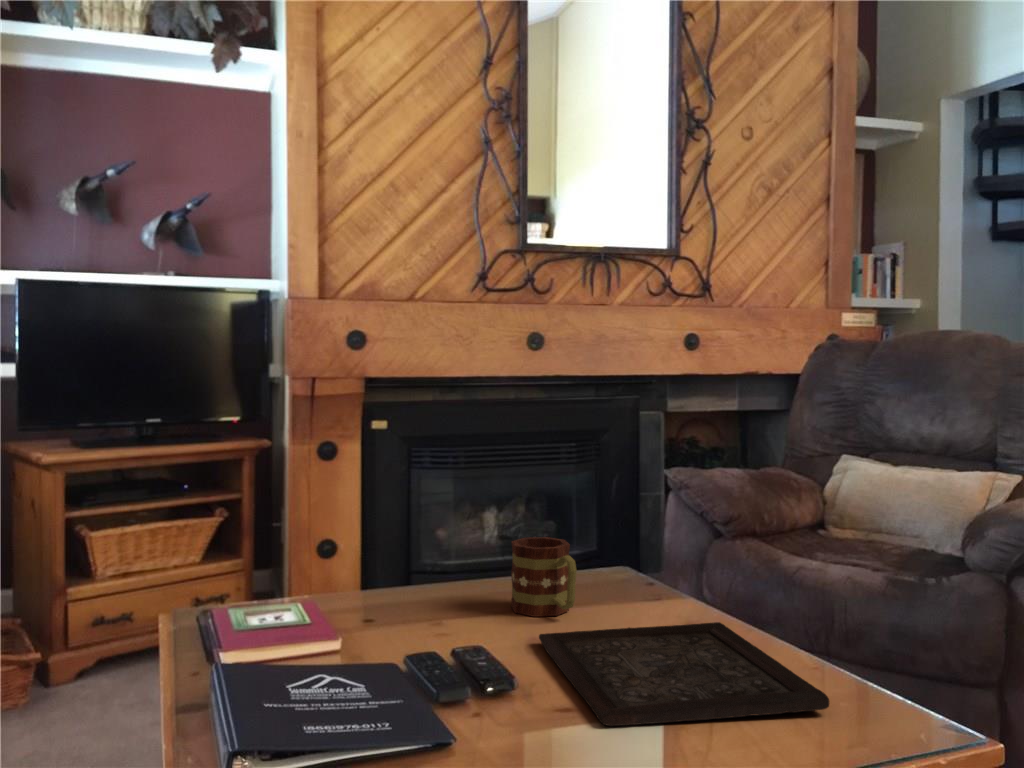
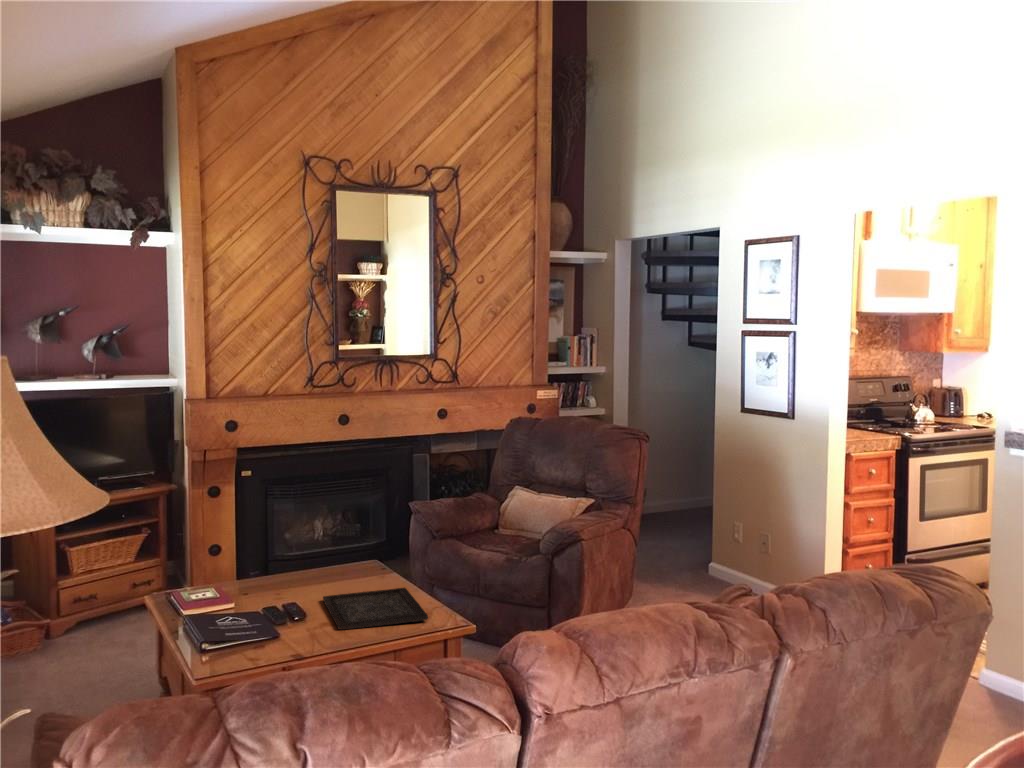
mug: present [511,537,577,617] -> none [314,550,343,588]

